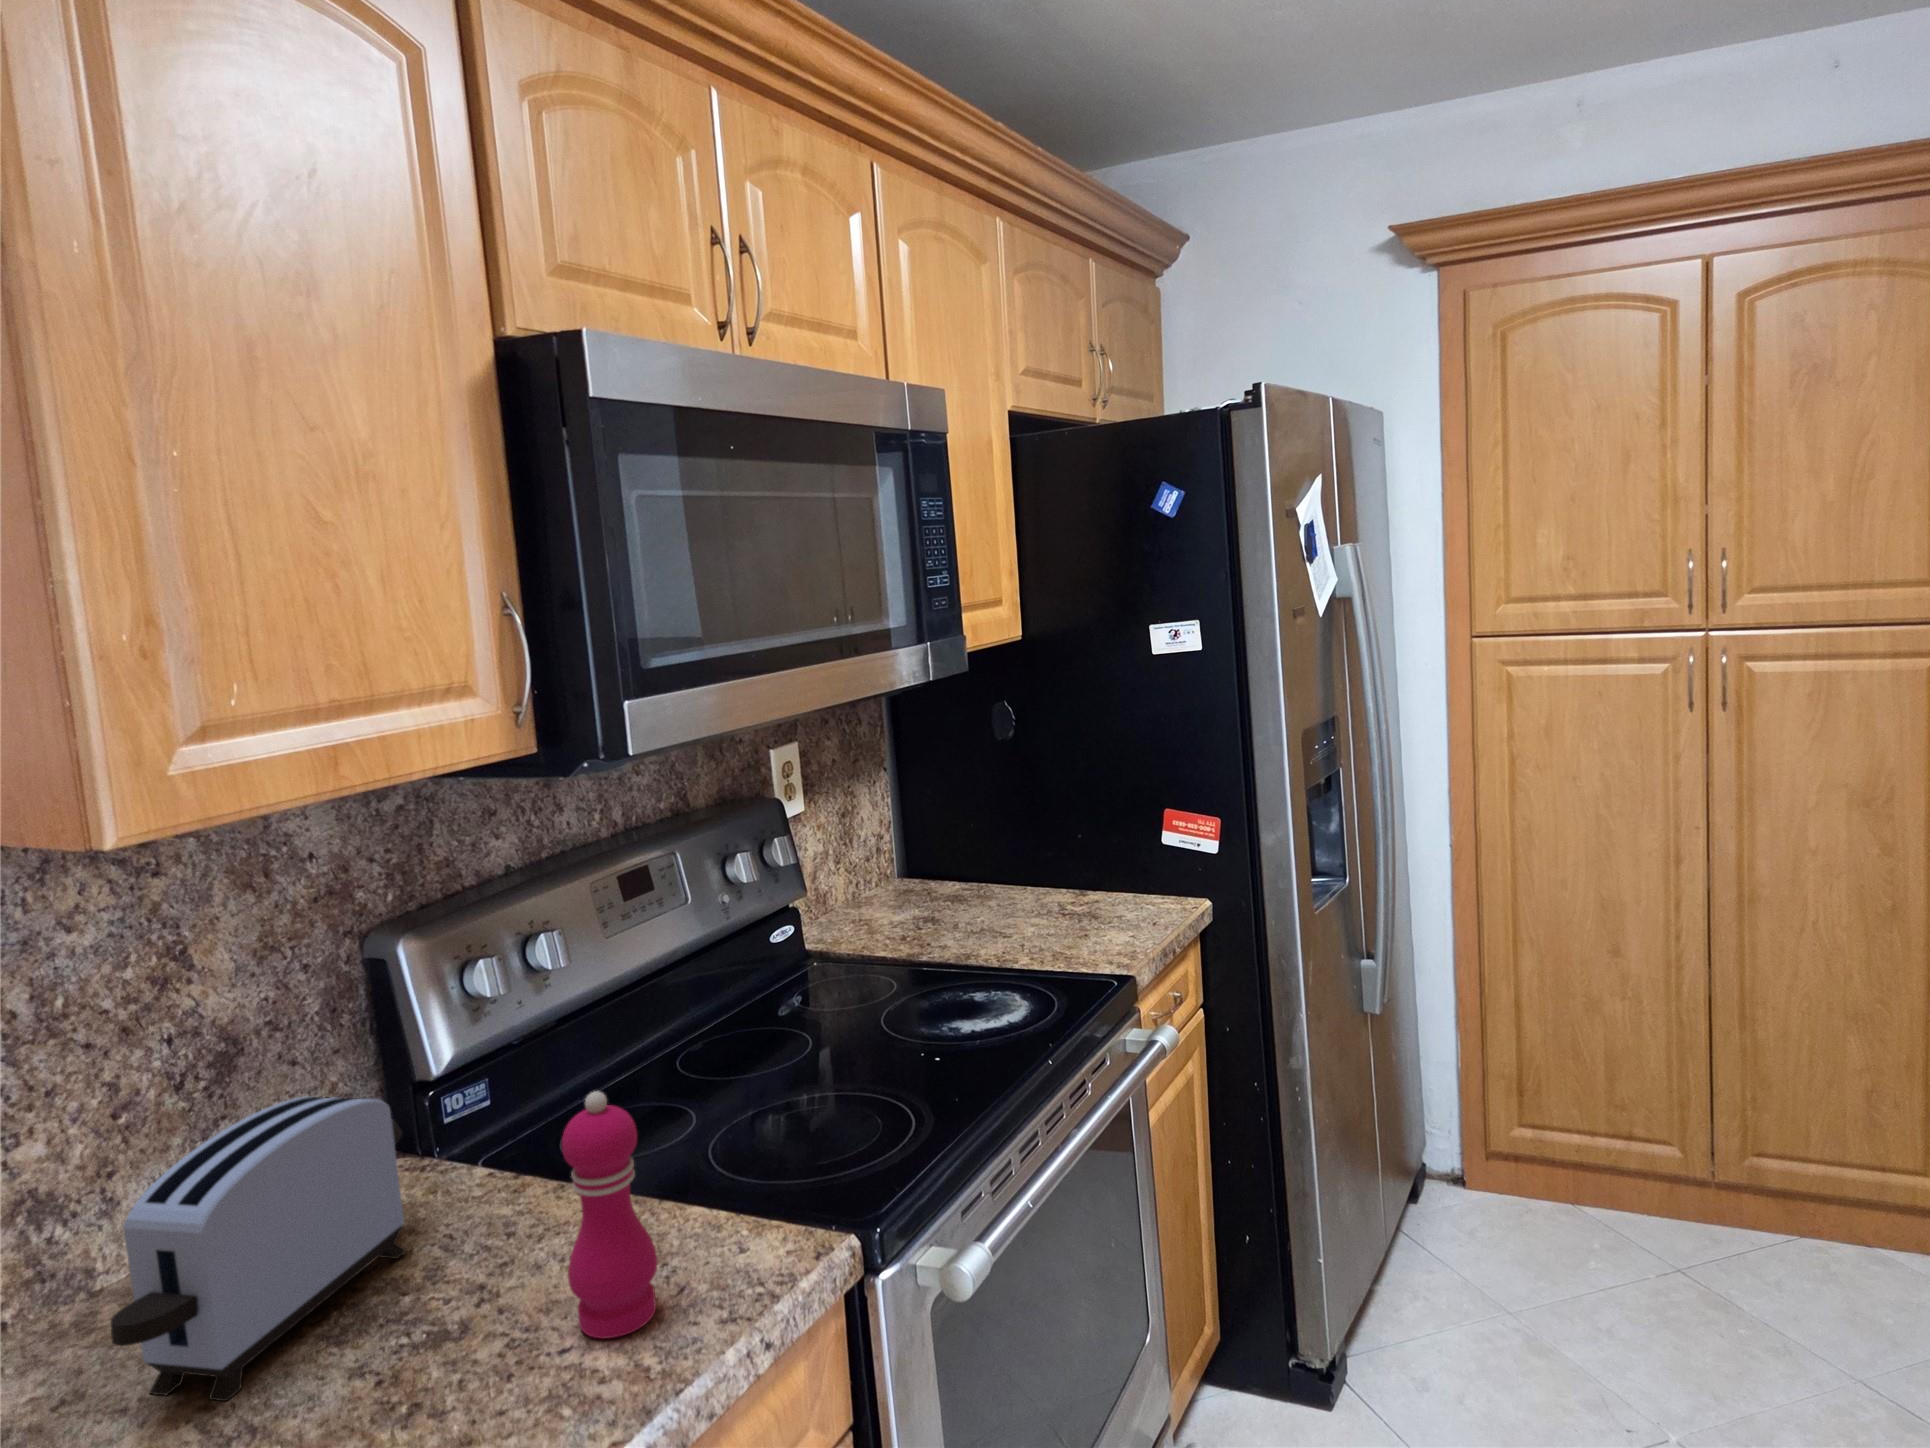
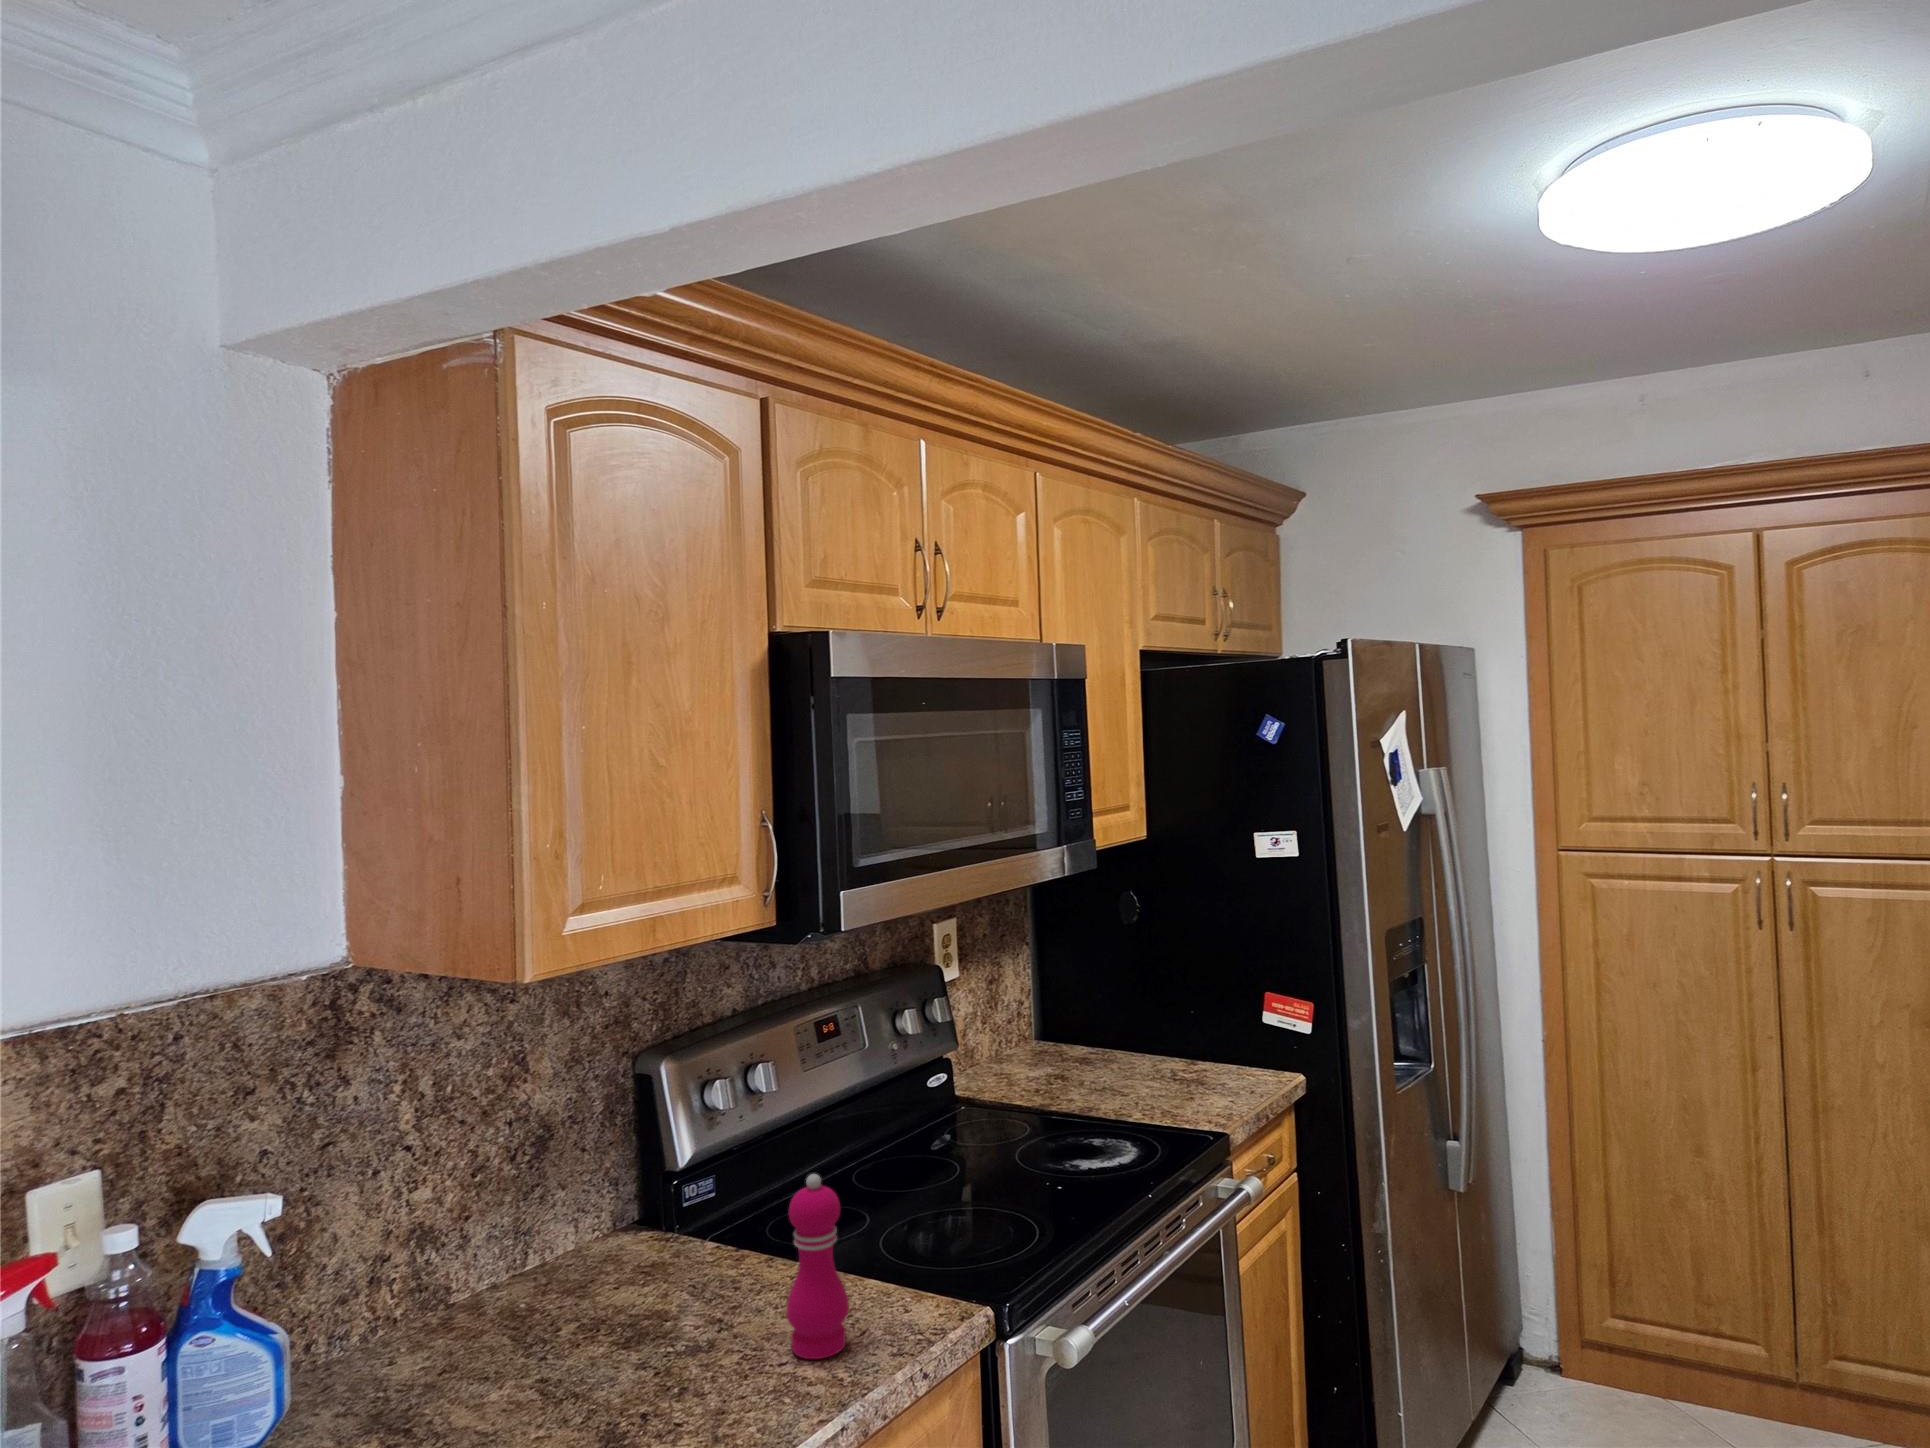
toaster: present [111,1097,406,1401] -> none [489,1170,664,1378]

